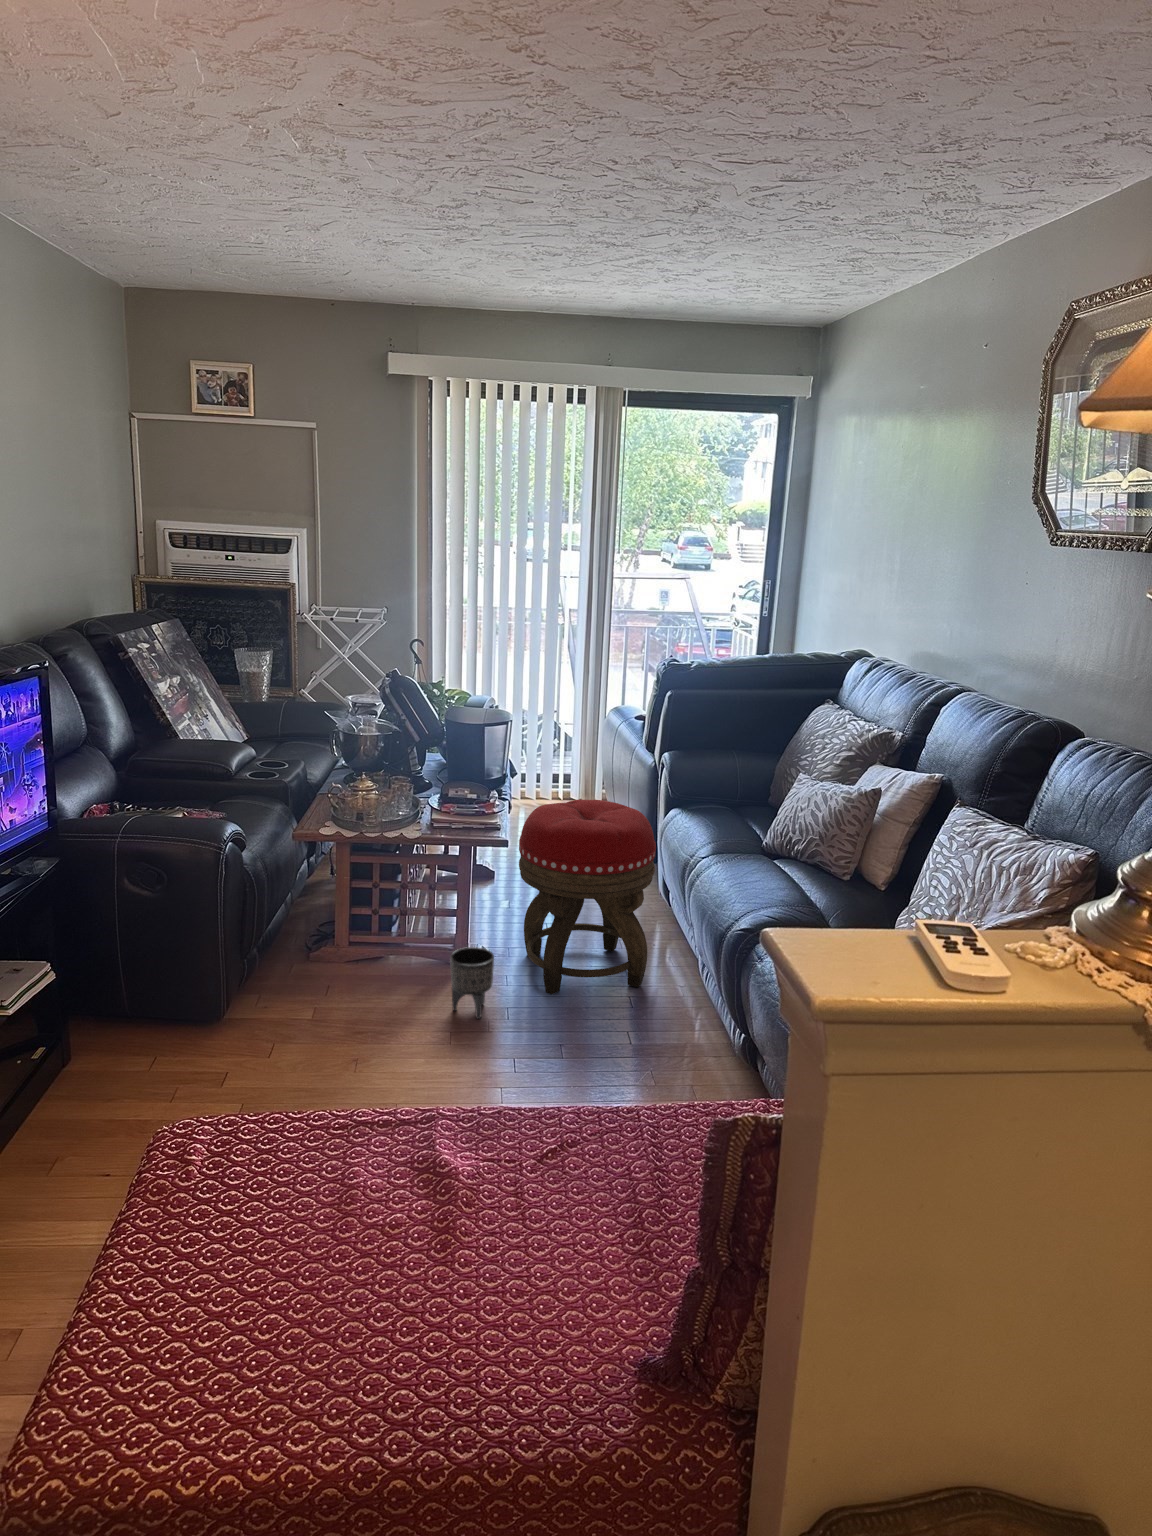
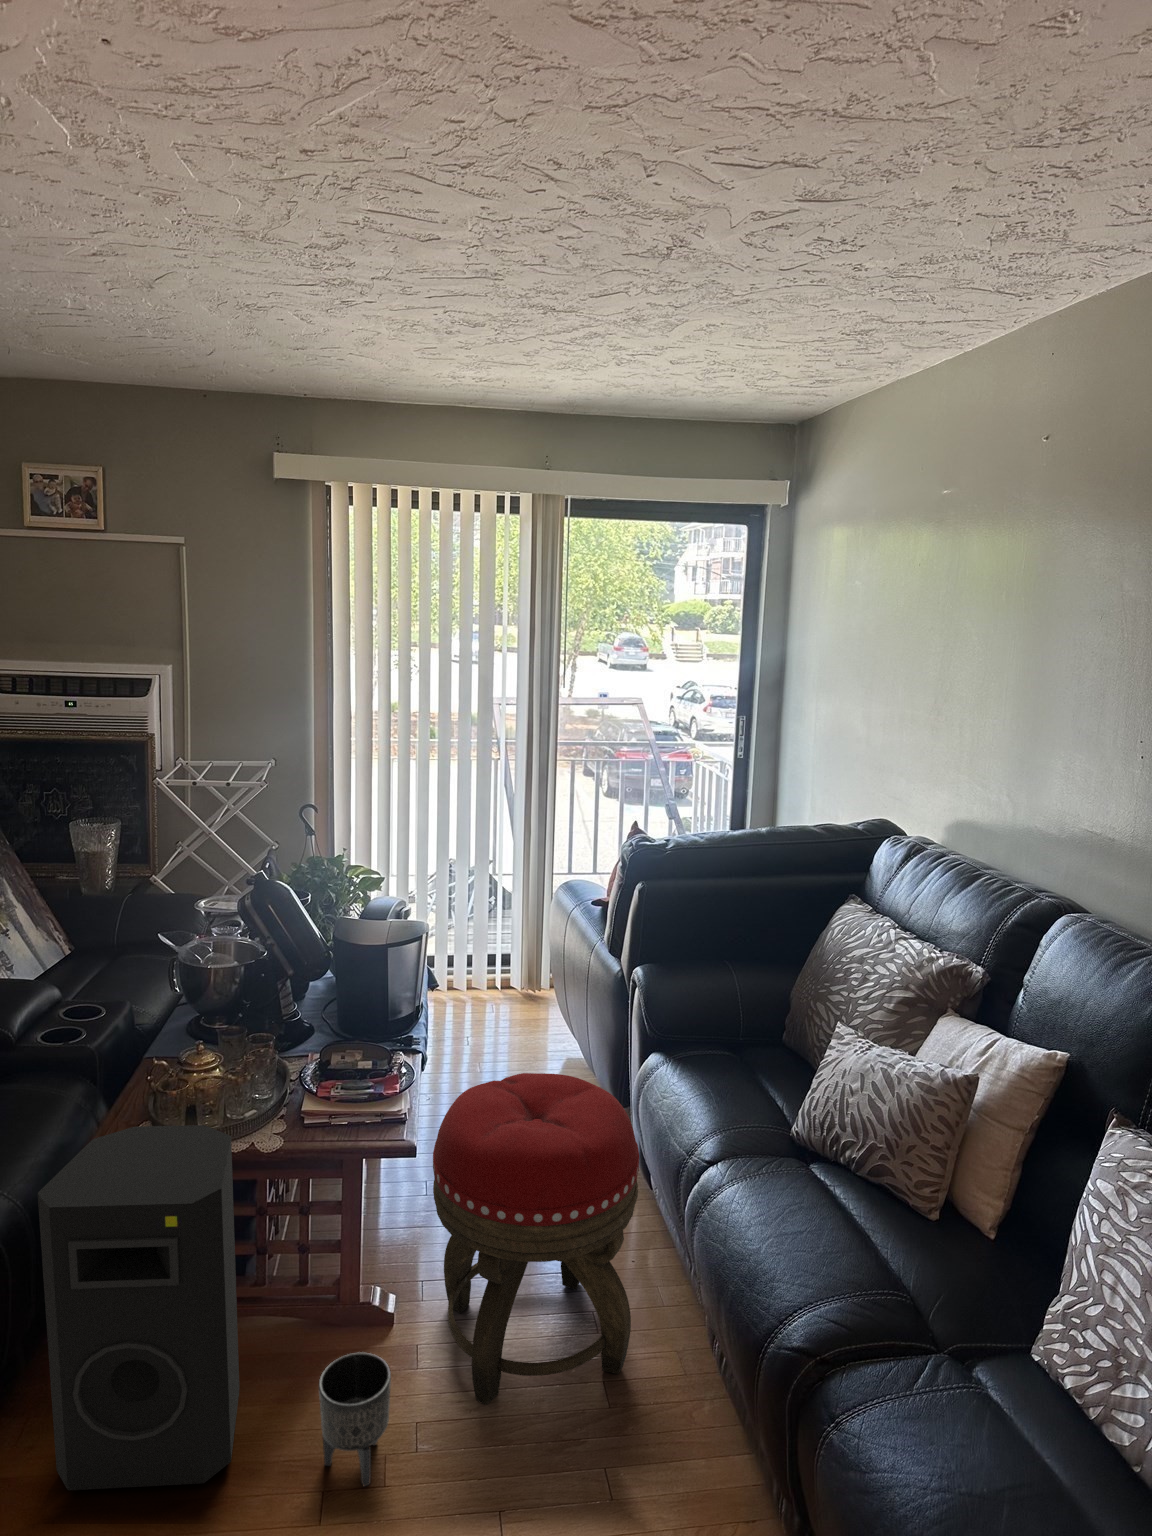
speaker: none [287,806,396,1010] -> present [38,1125,239,1490]

